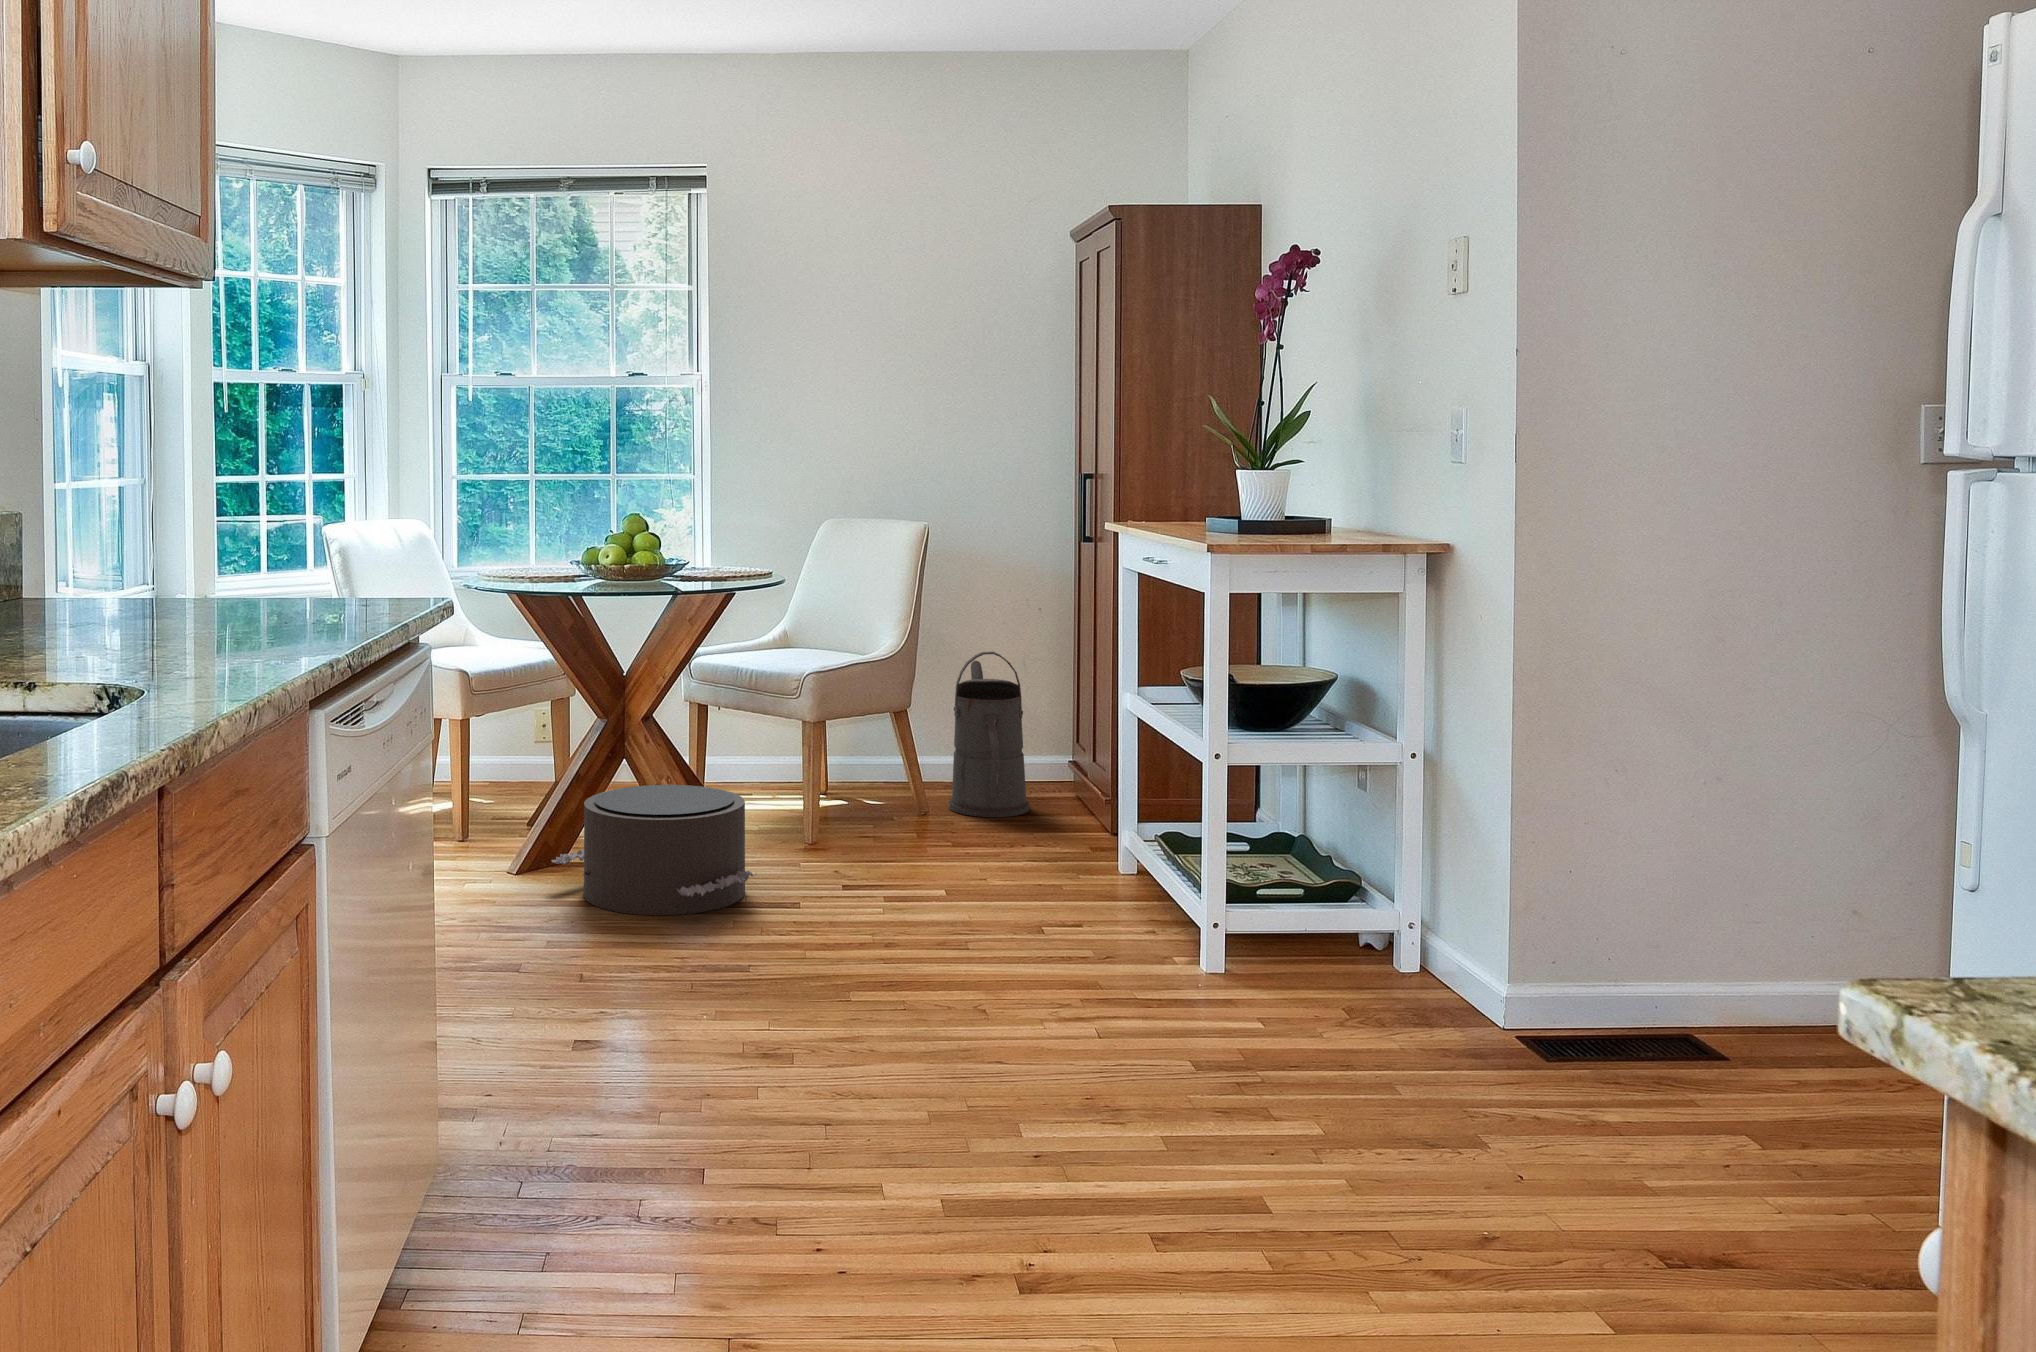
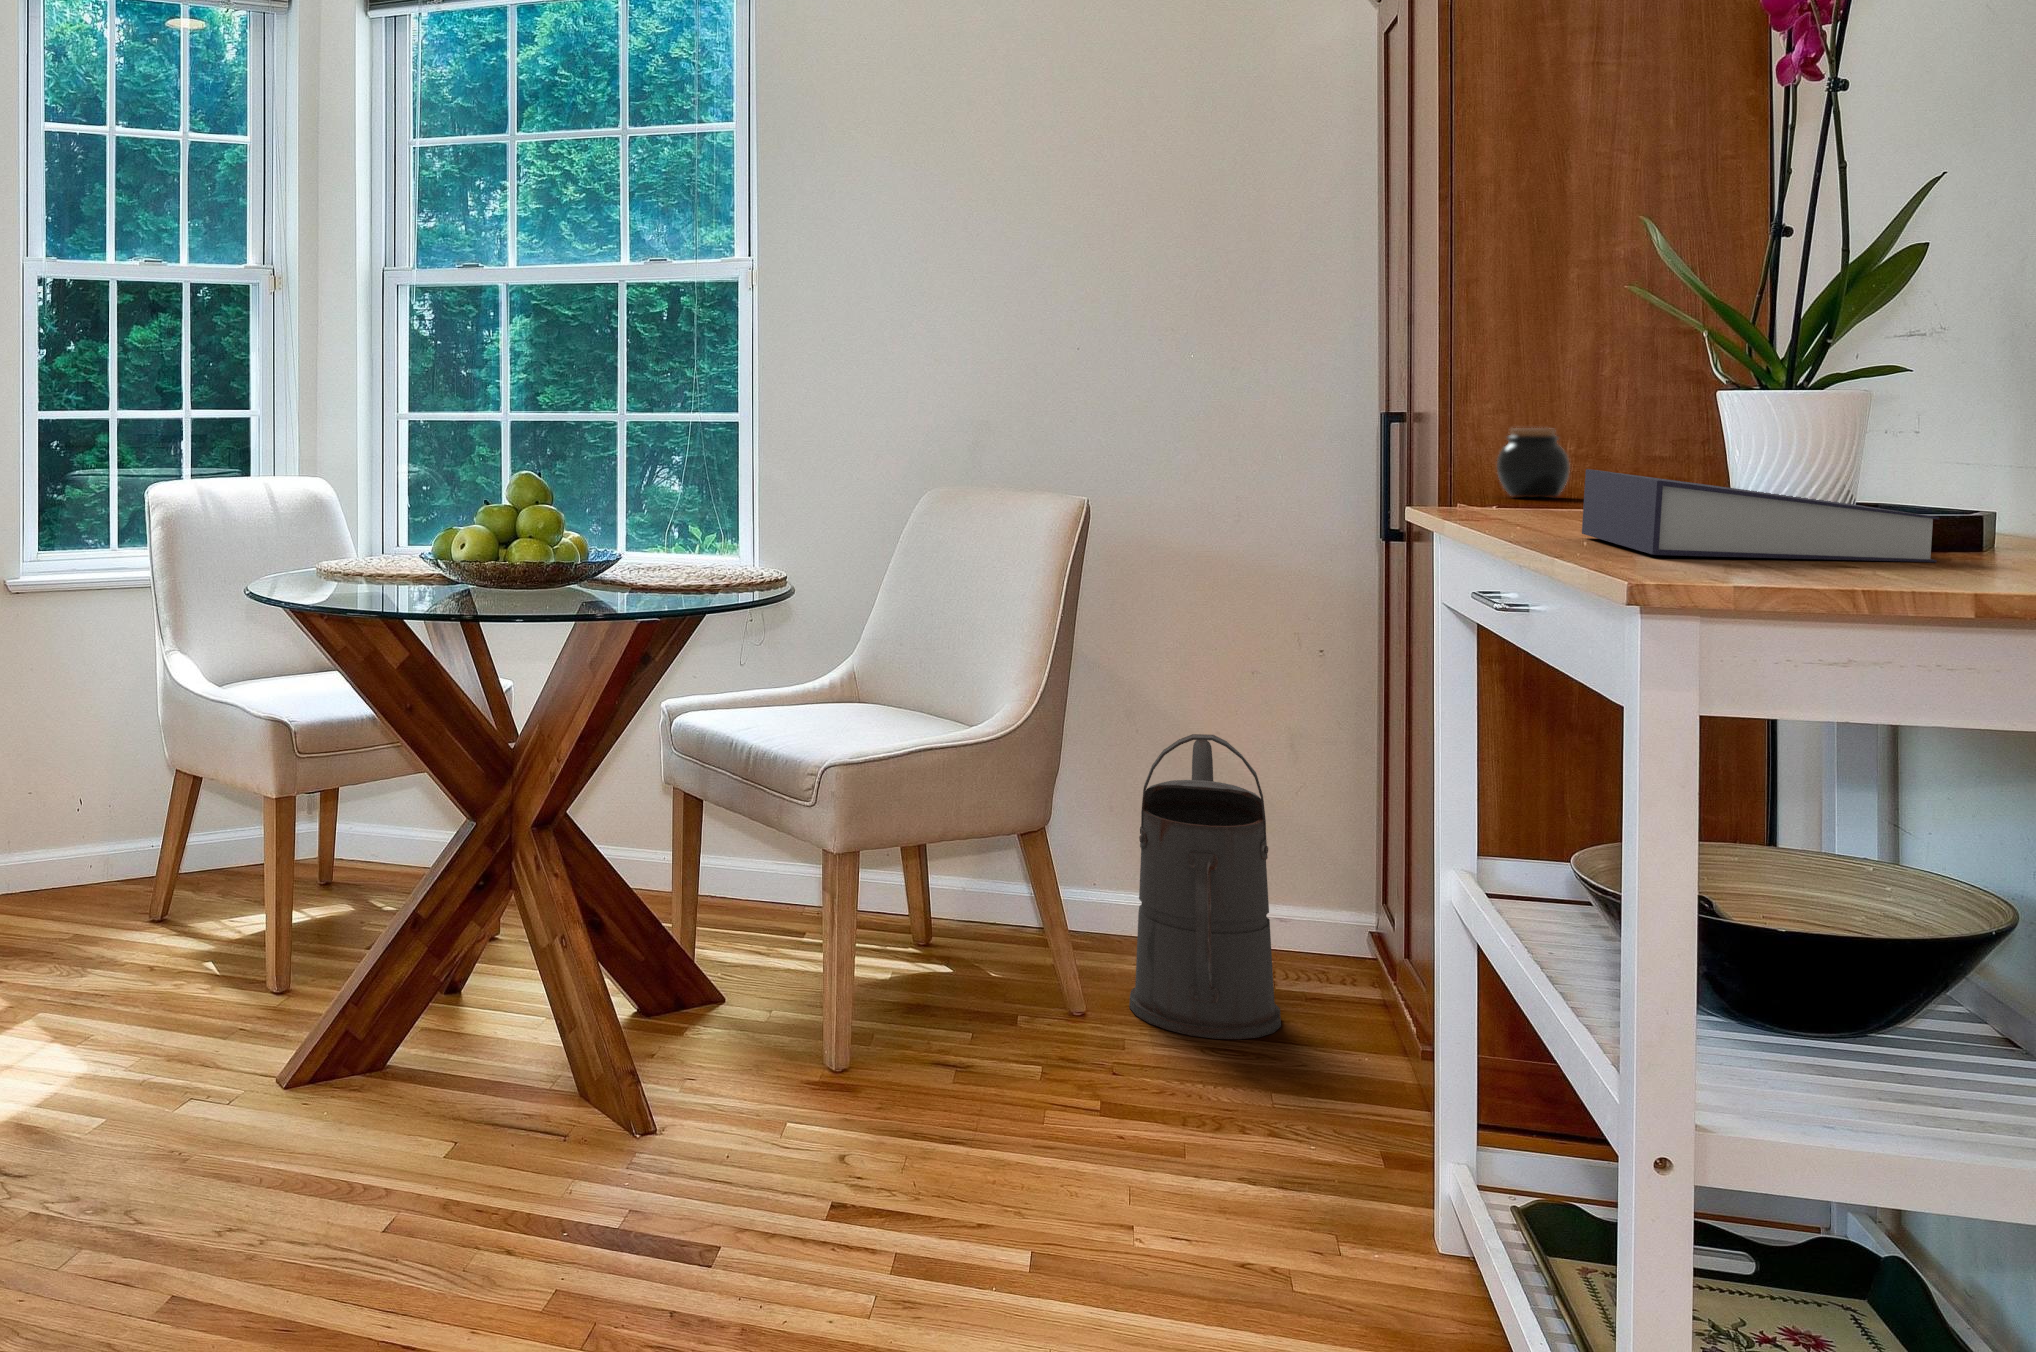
jar: none [1140,479,1173,514] -> present [1497,428,1570,498]
book: none [1189,499,1311,533] -> present [1582,469,1939,562]
pouf: present [552,785,756,915] -> none [311,958,638,1245]

